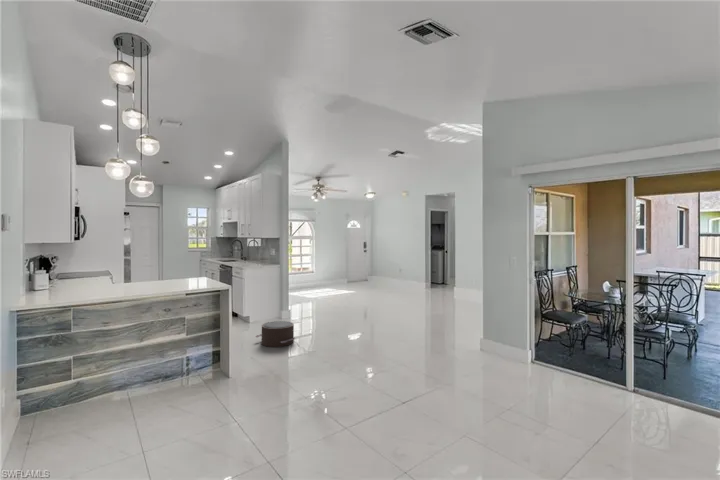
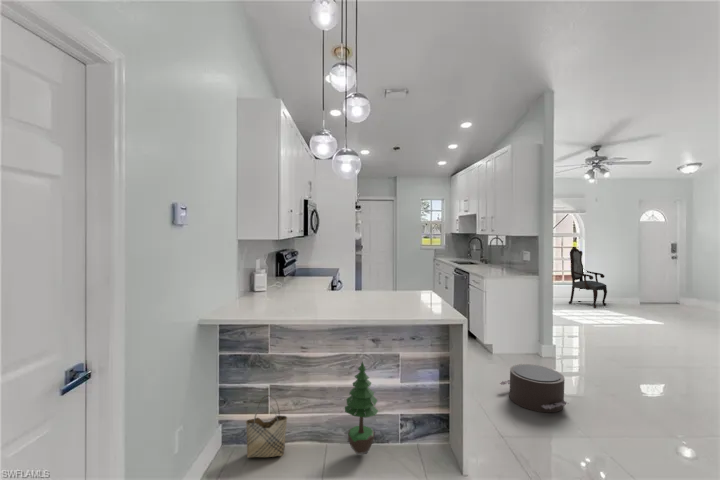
armchair: none [306,247,329,289] -> present [569,247,607,308]
potted tree: none [145,324,172,391] -> present [345,362,378,455]
woven basket: none [53,365,93,415] -> present [246,396,287,458]

